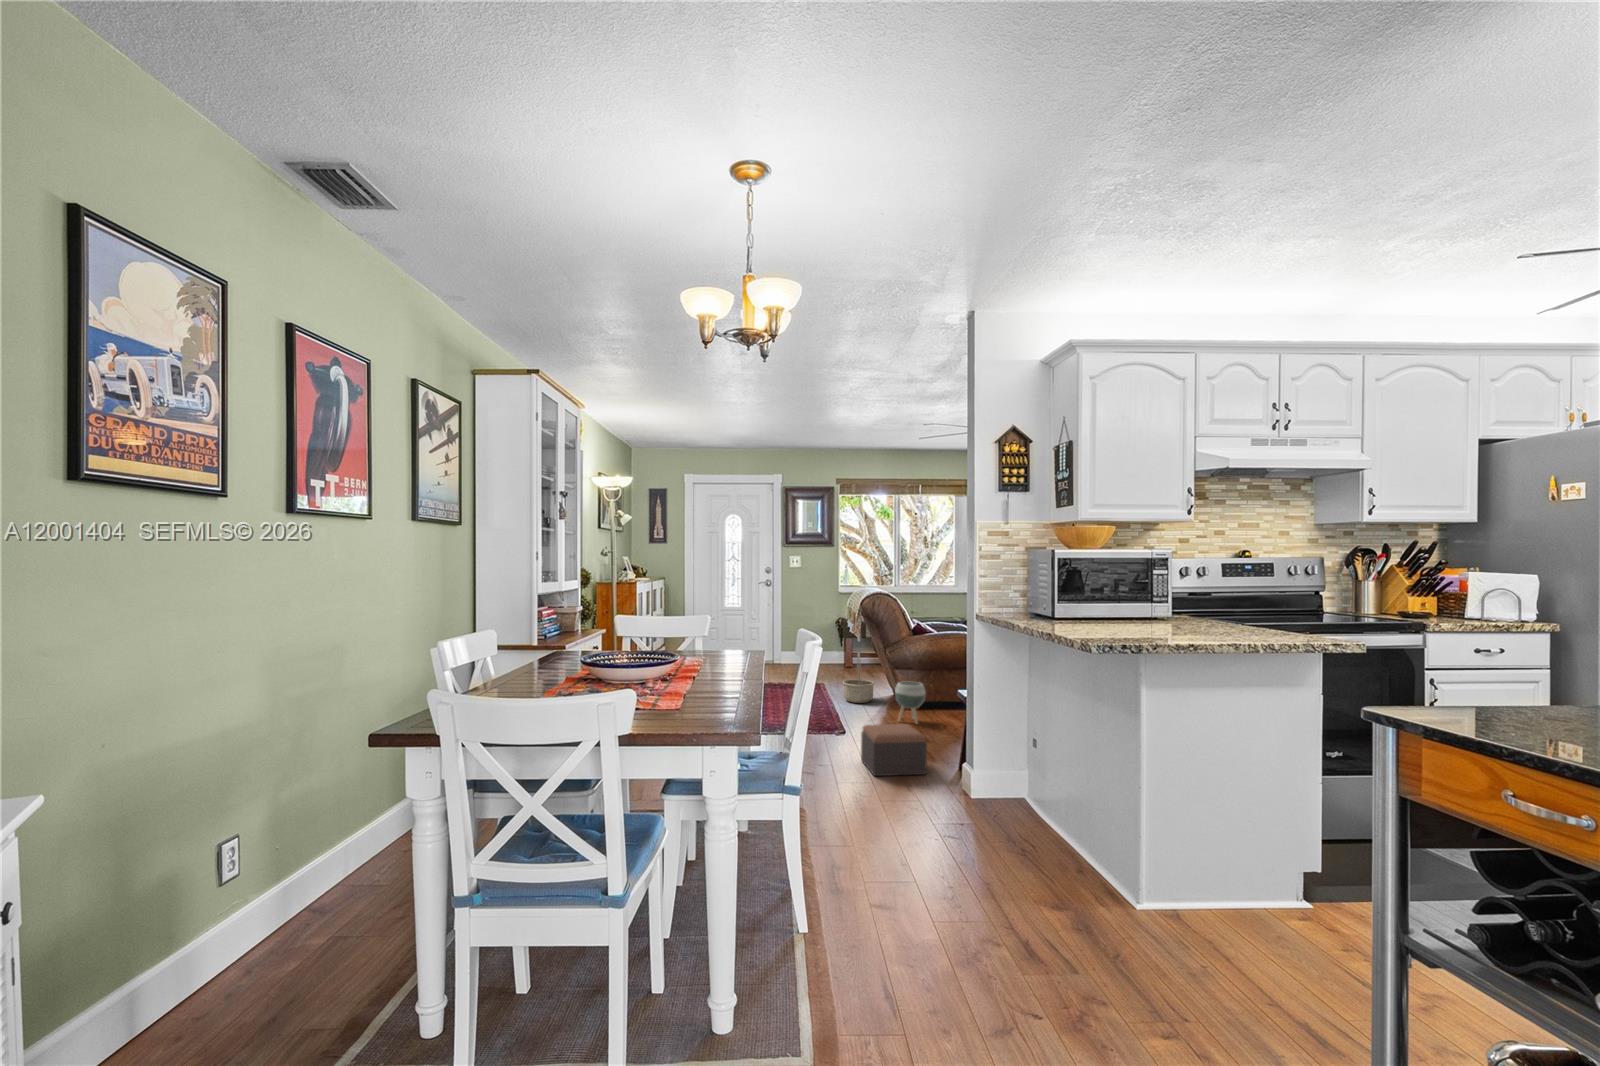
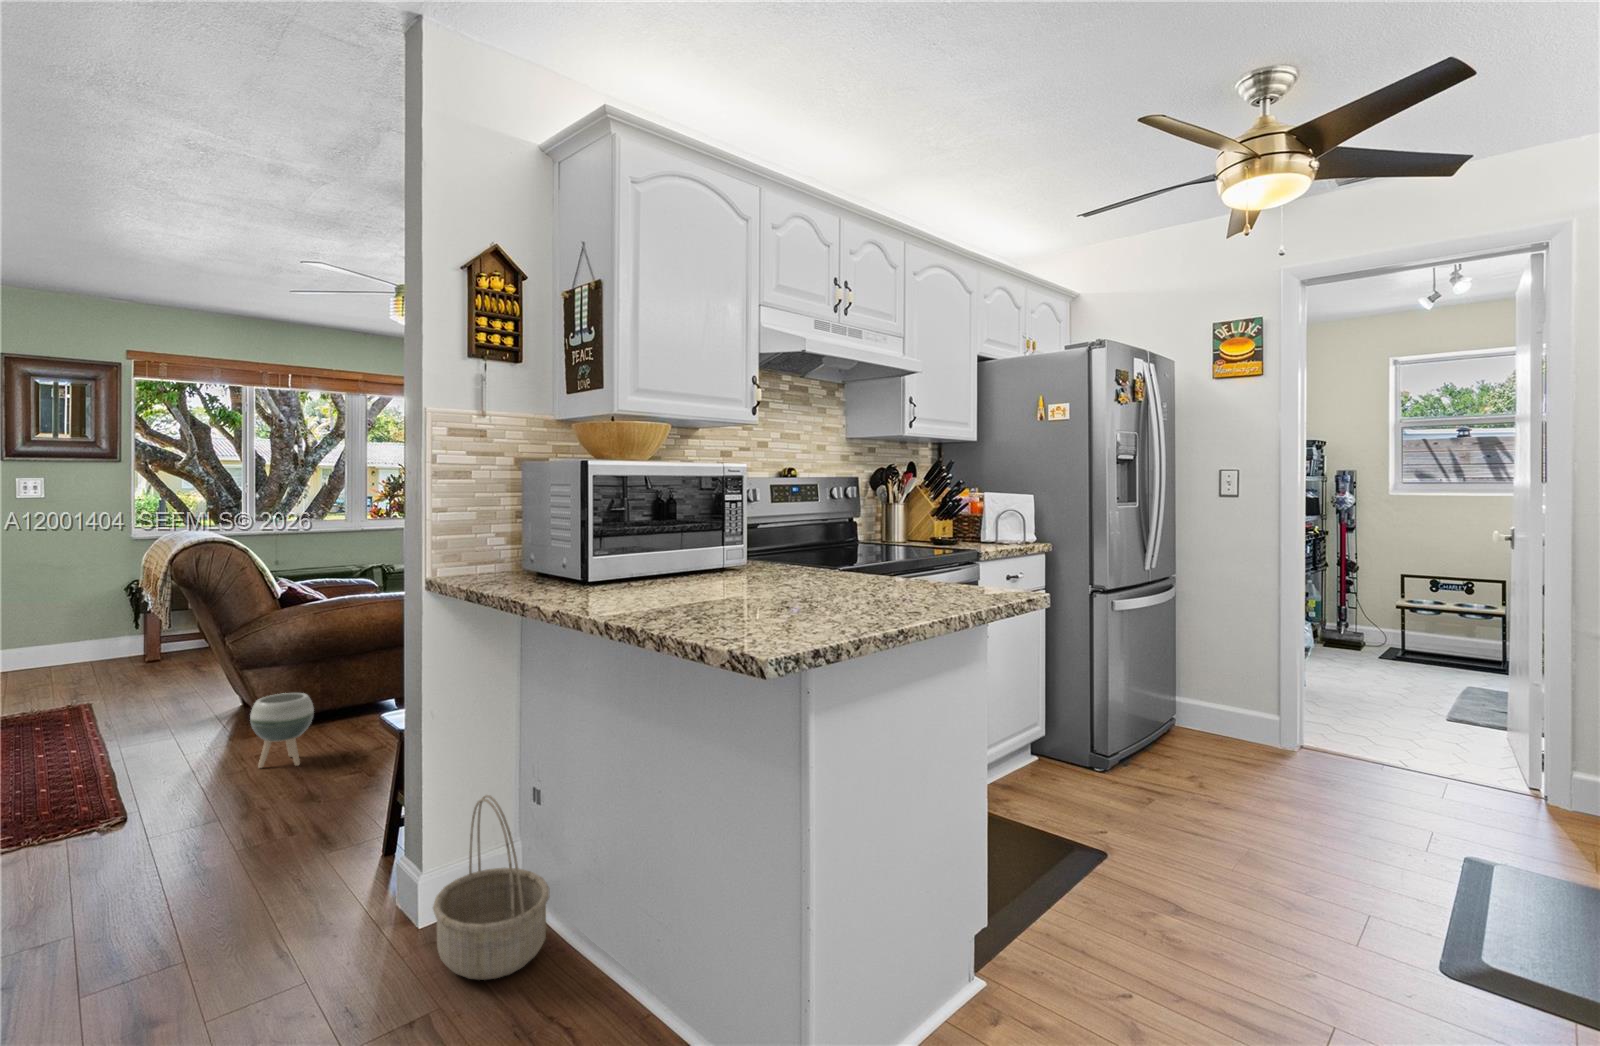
basket: present [843,653,874,703] -> present [433,795,550,980]
footstool: present [861,724,927,776] -> none [169,793,326,928]

